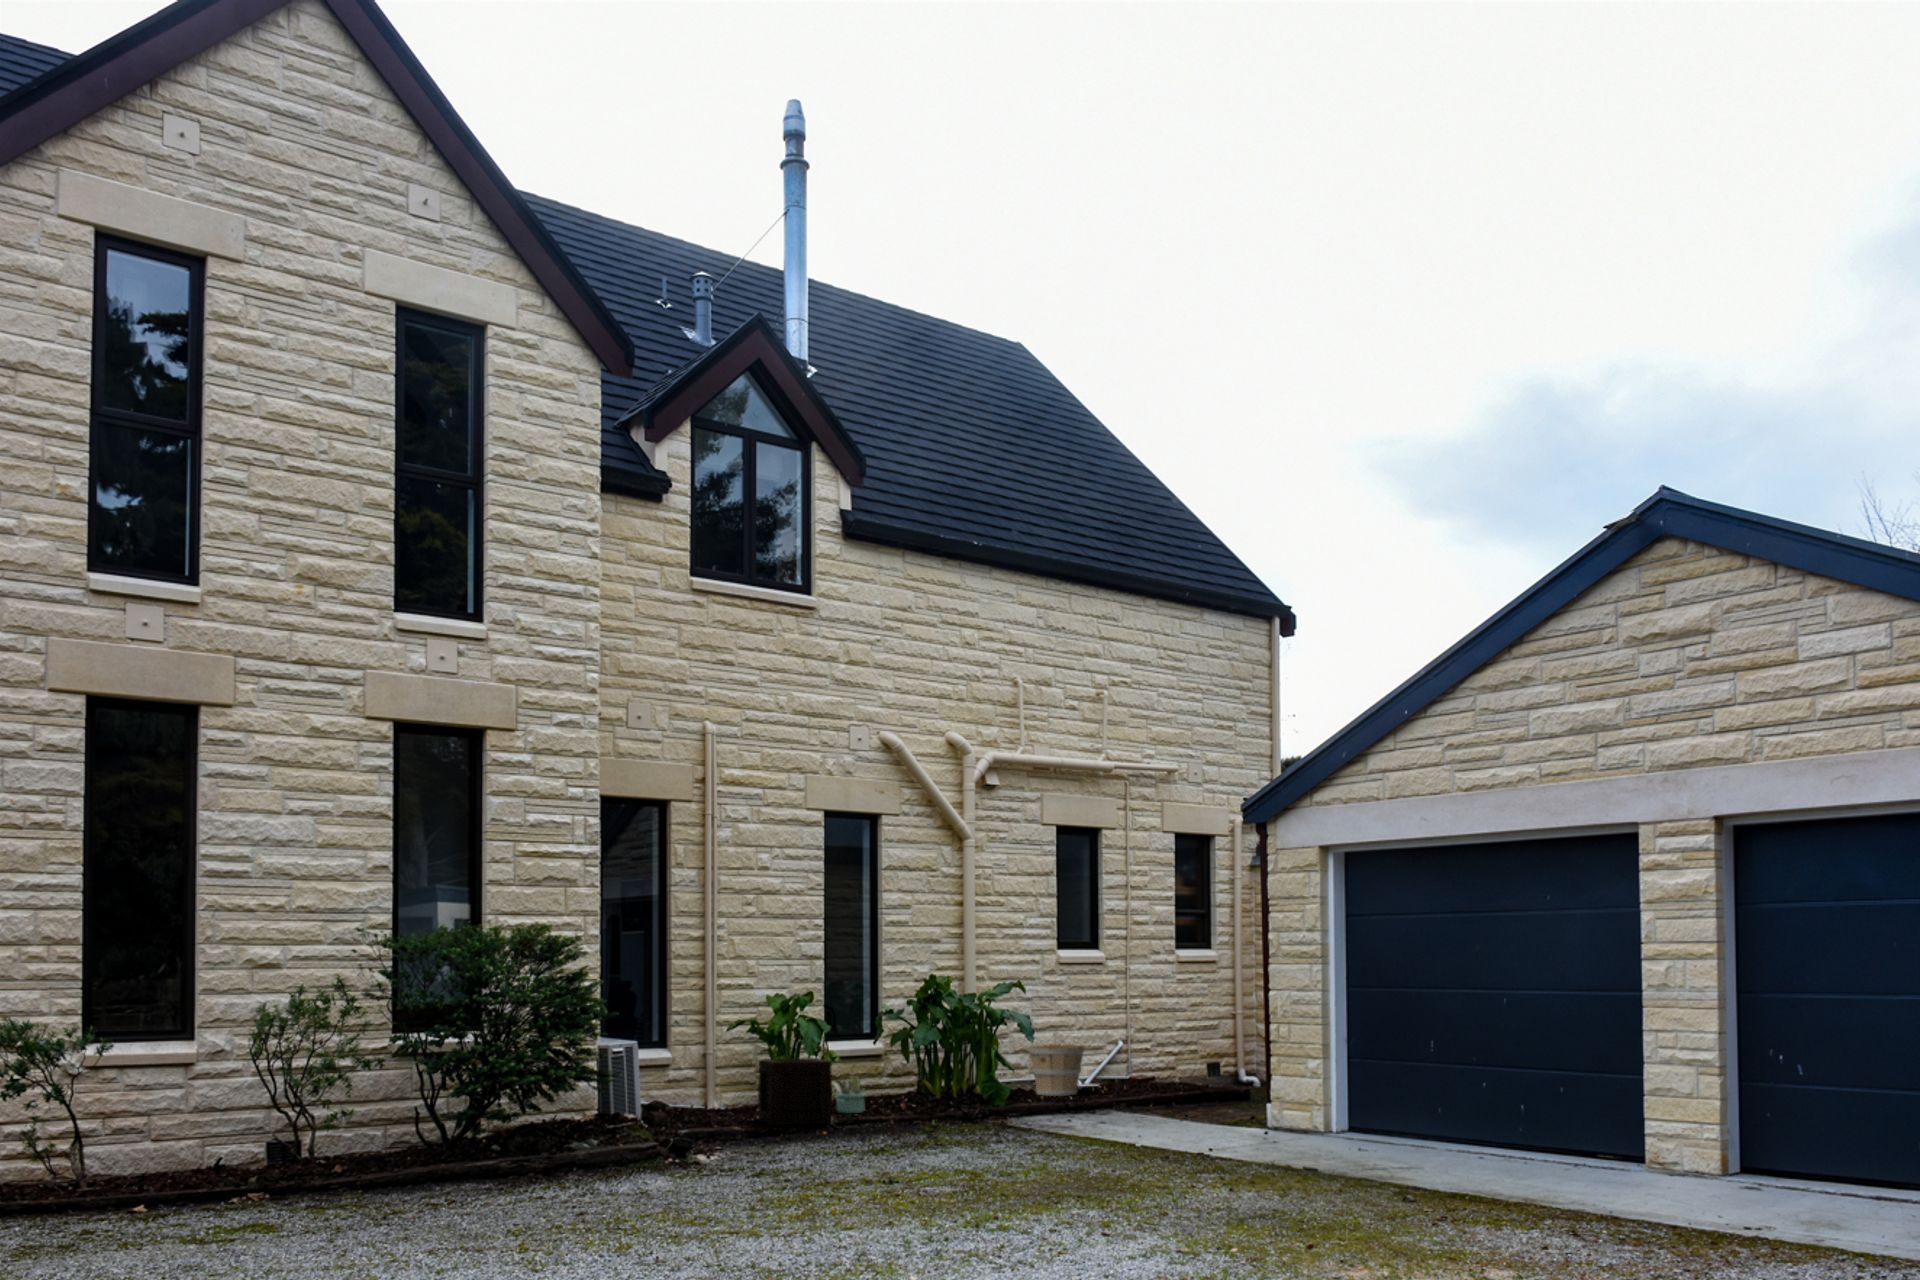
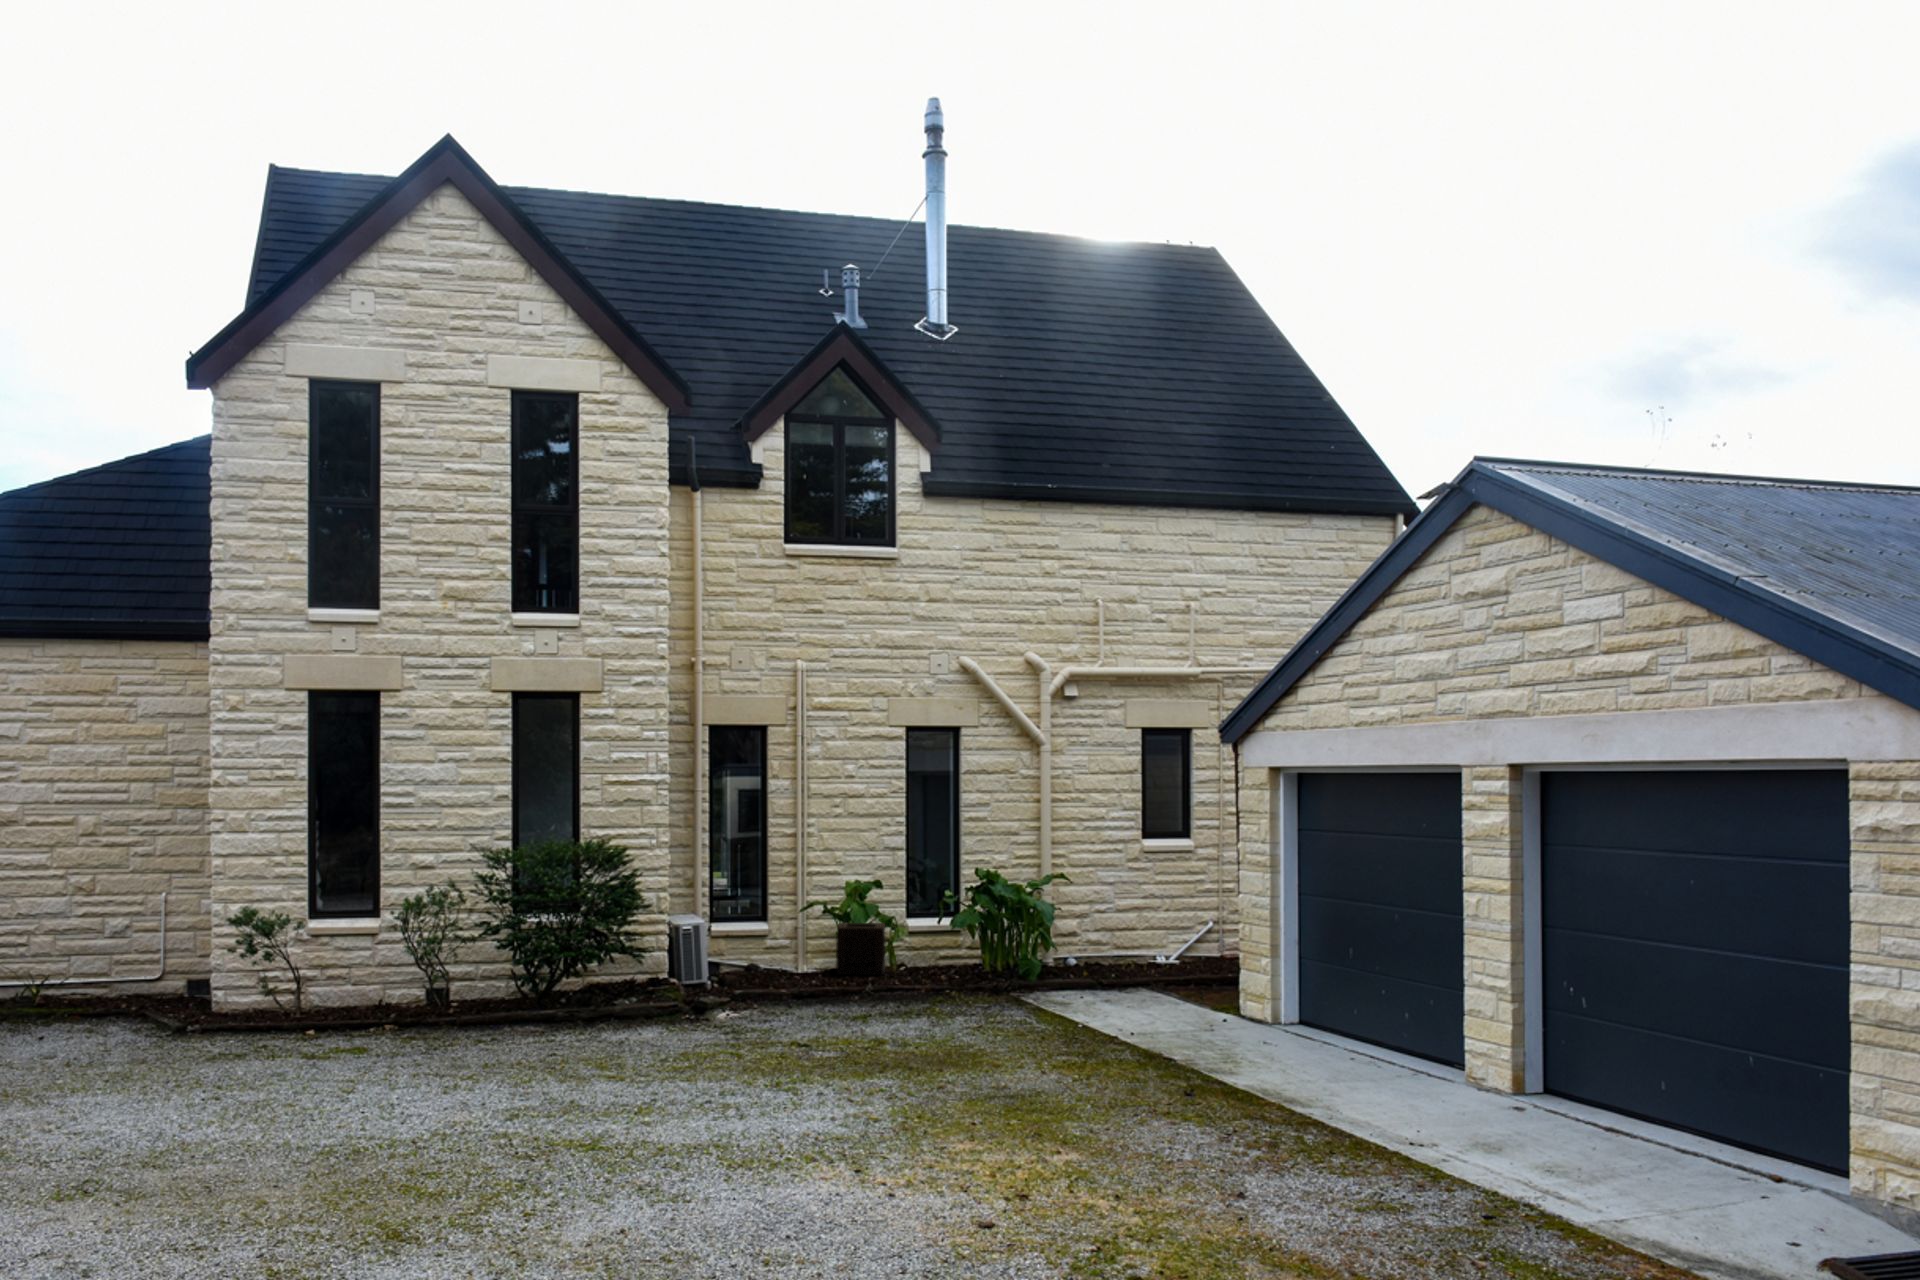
wooden bucket: present [1029,1044,1084,1096] -> none [1100,909,1148,953]
decorative plant: present [834,1076,866,1113] -> none [908,936,936,965]

